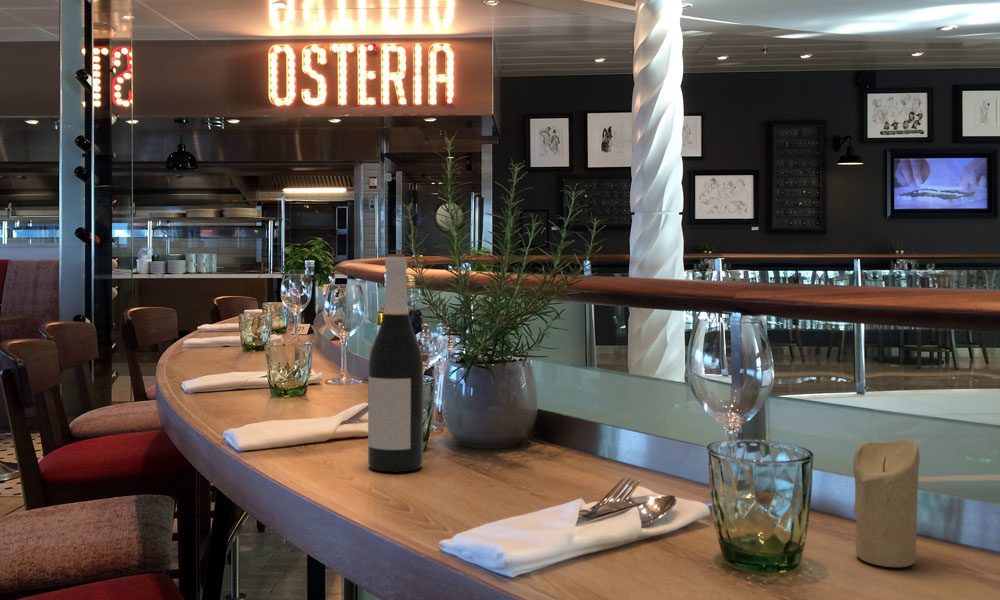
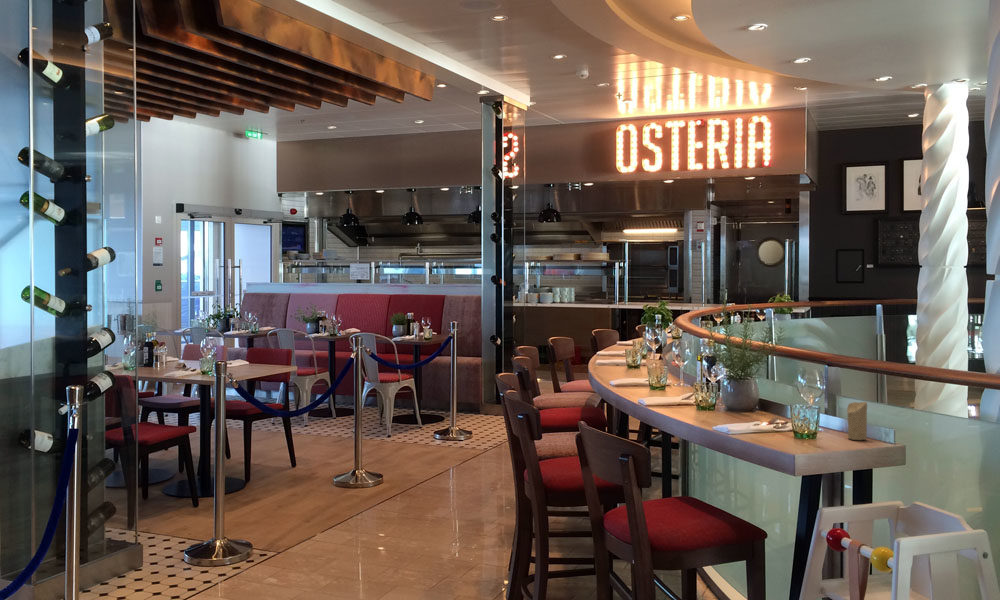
wine bottle: present [368,254,423,472] -> none [693,334,714,415]

